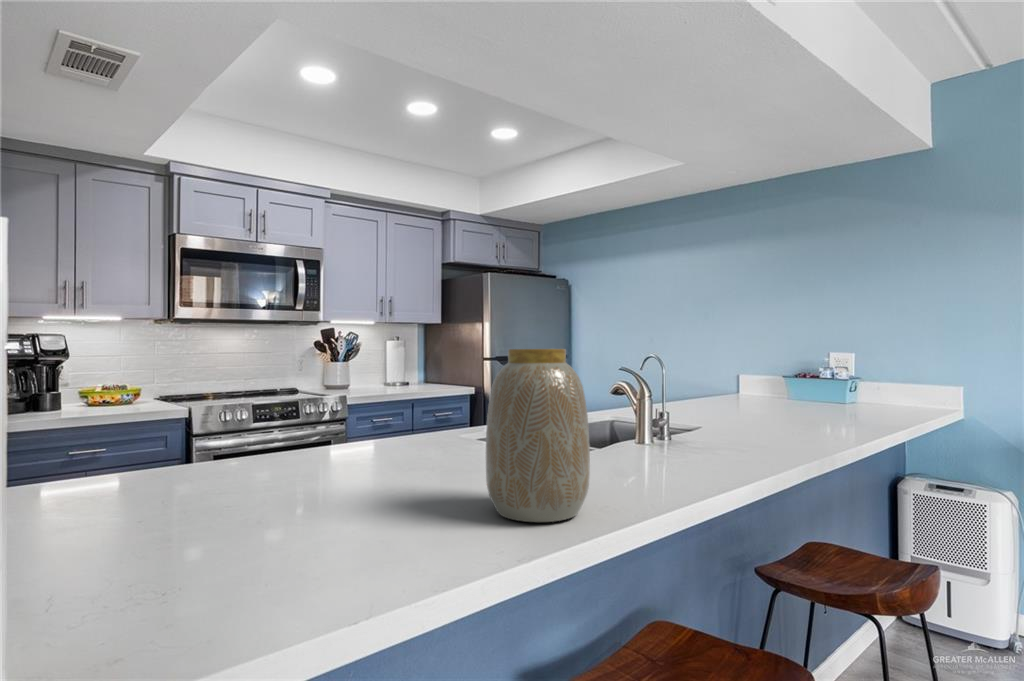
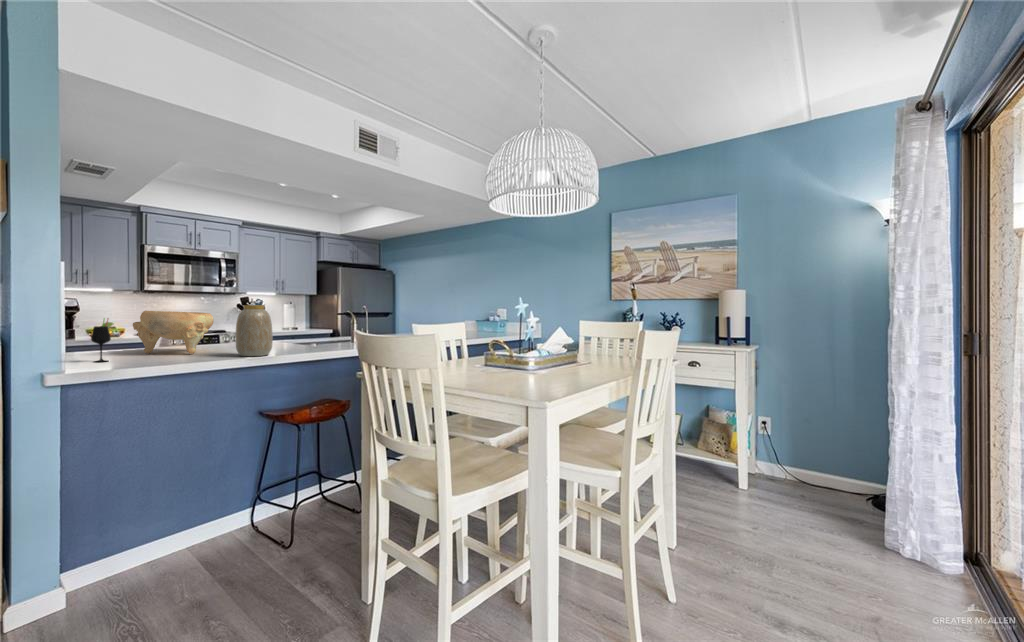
decorative bowl: none [186,367,390,501] -> present [133,311,214,354]
wine glass: none [67,404,144,573] -> present [91,318,114,362]

